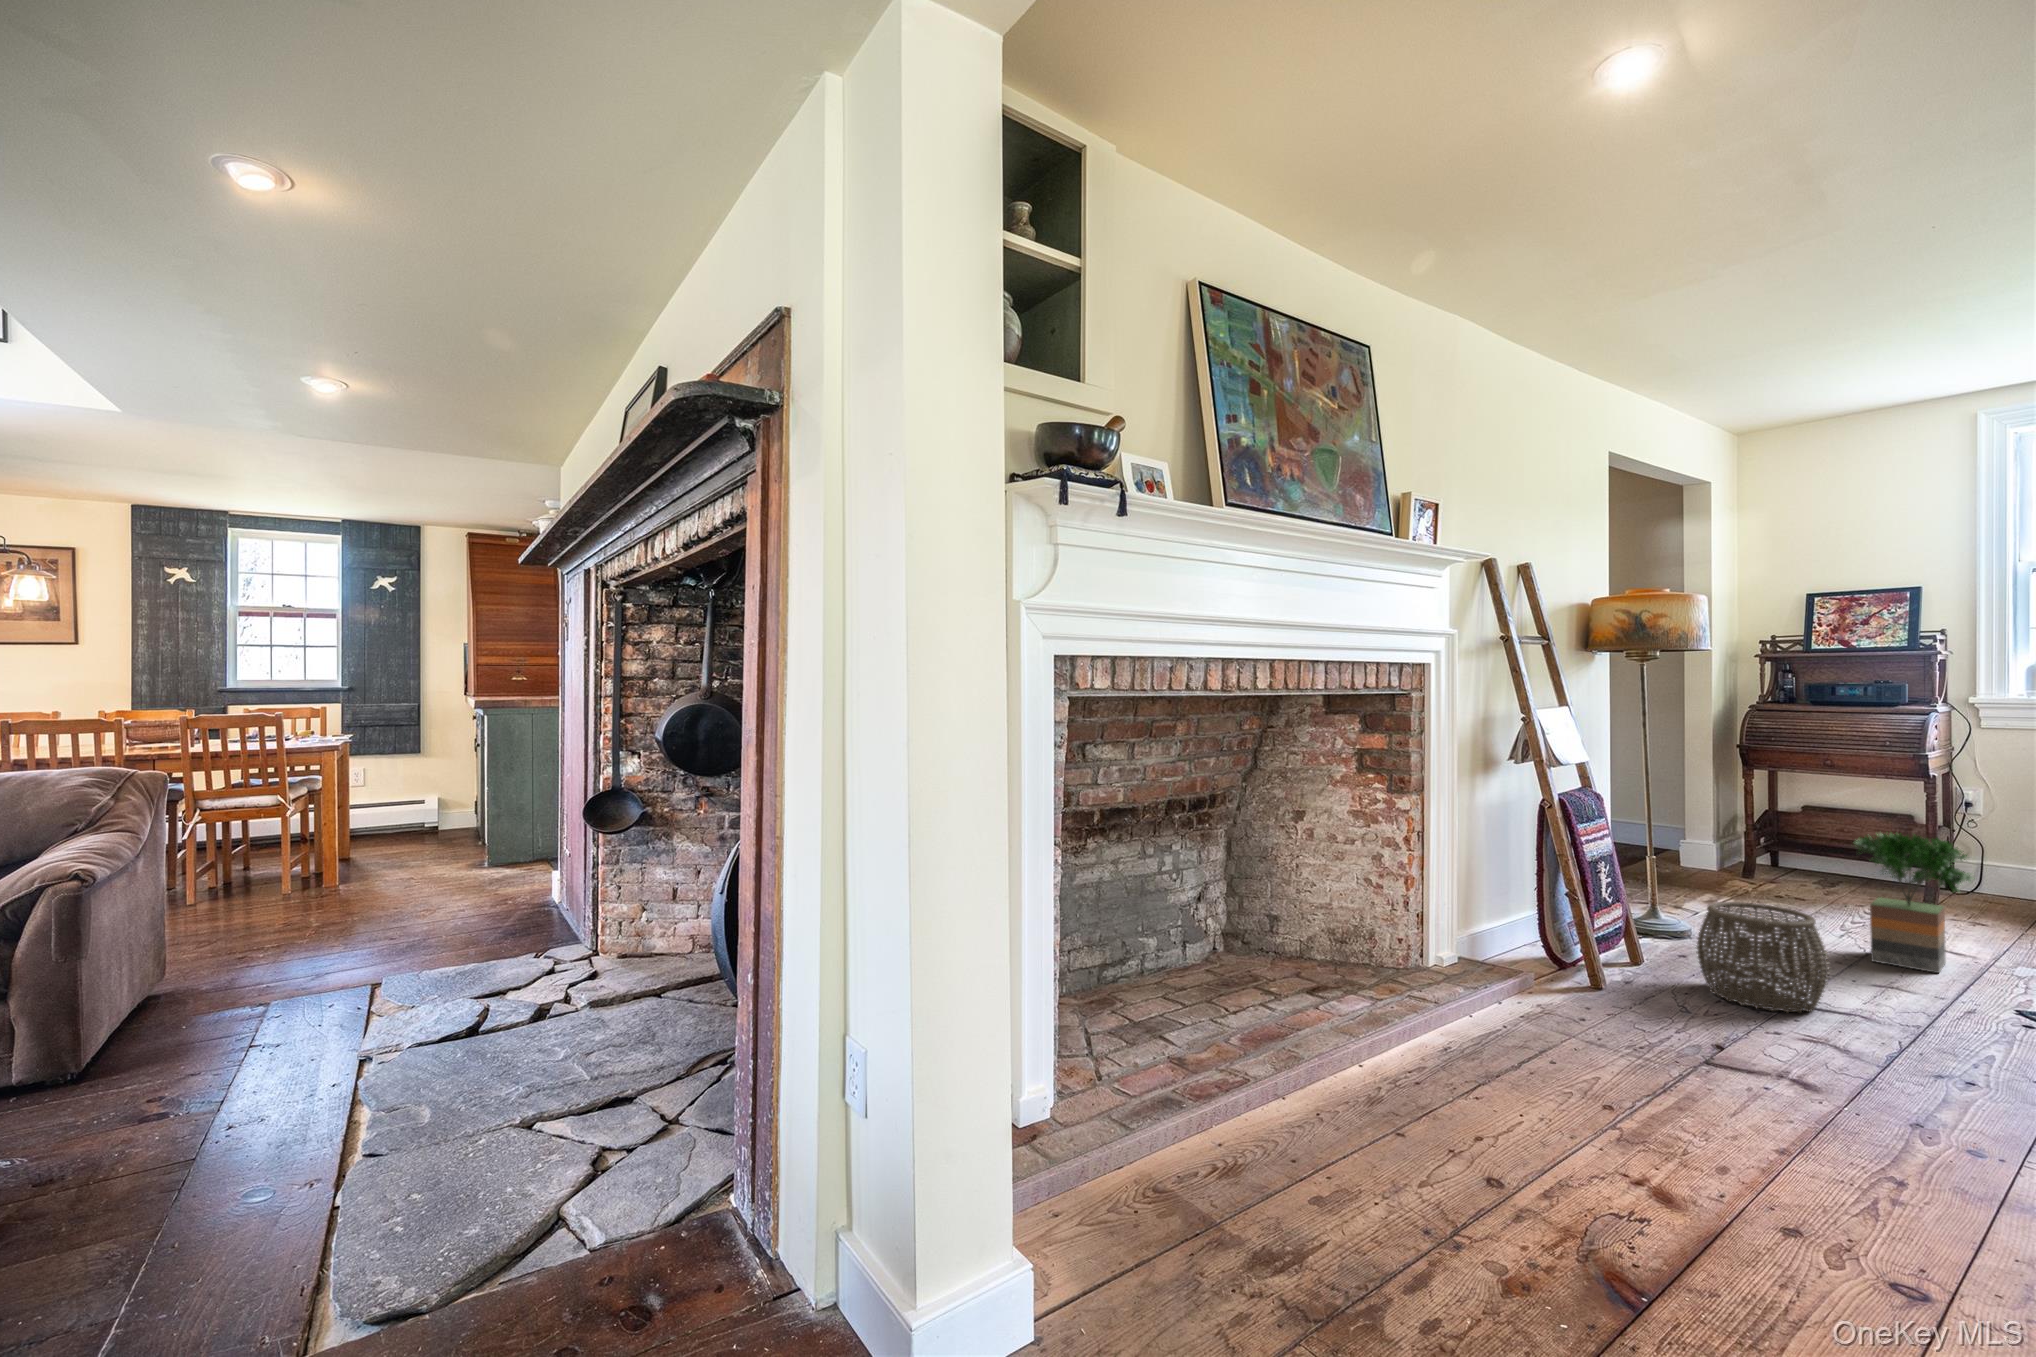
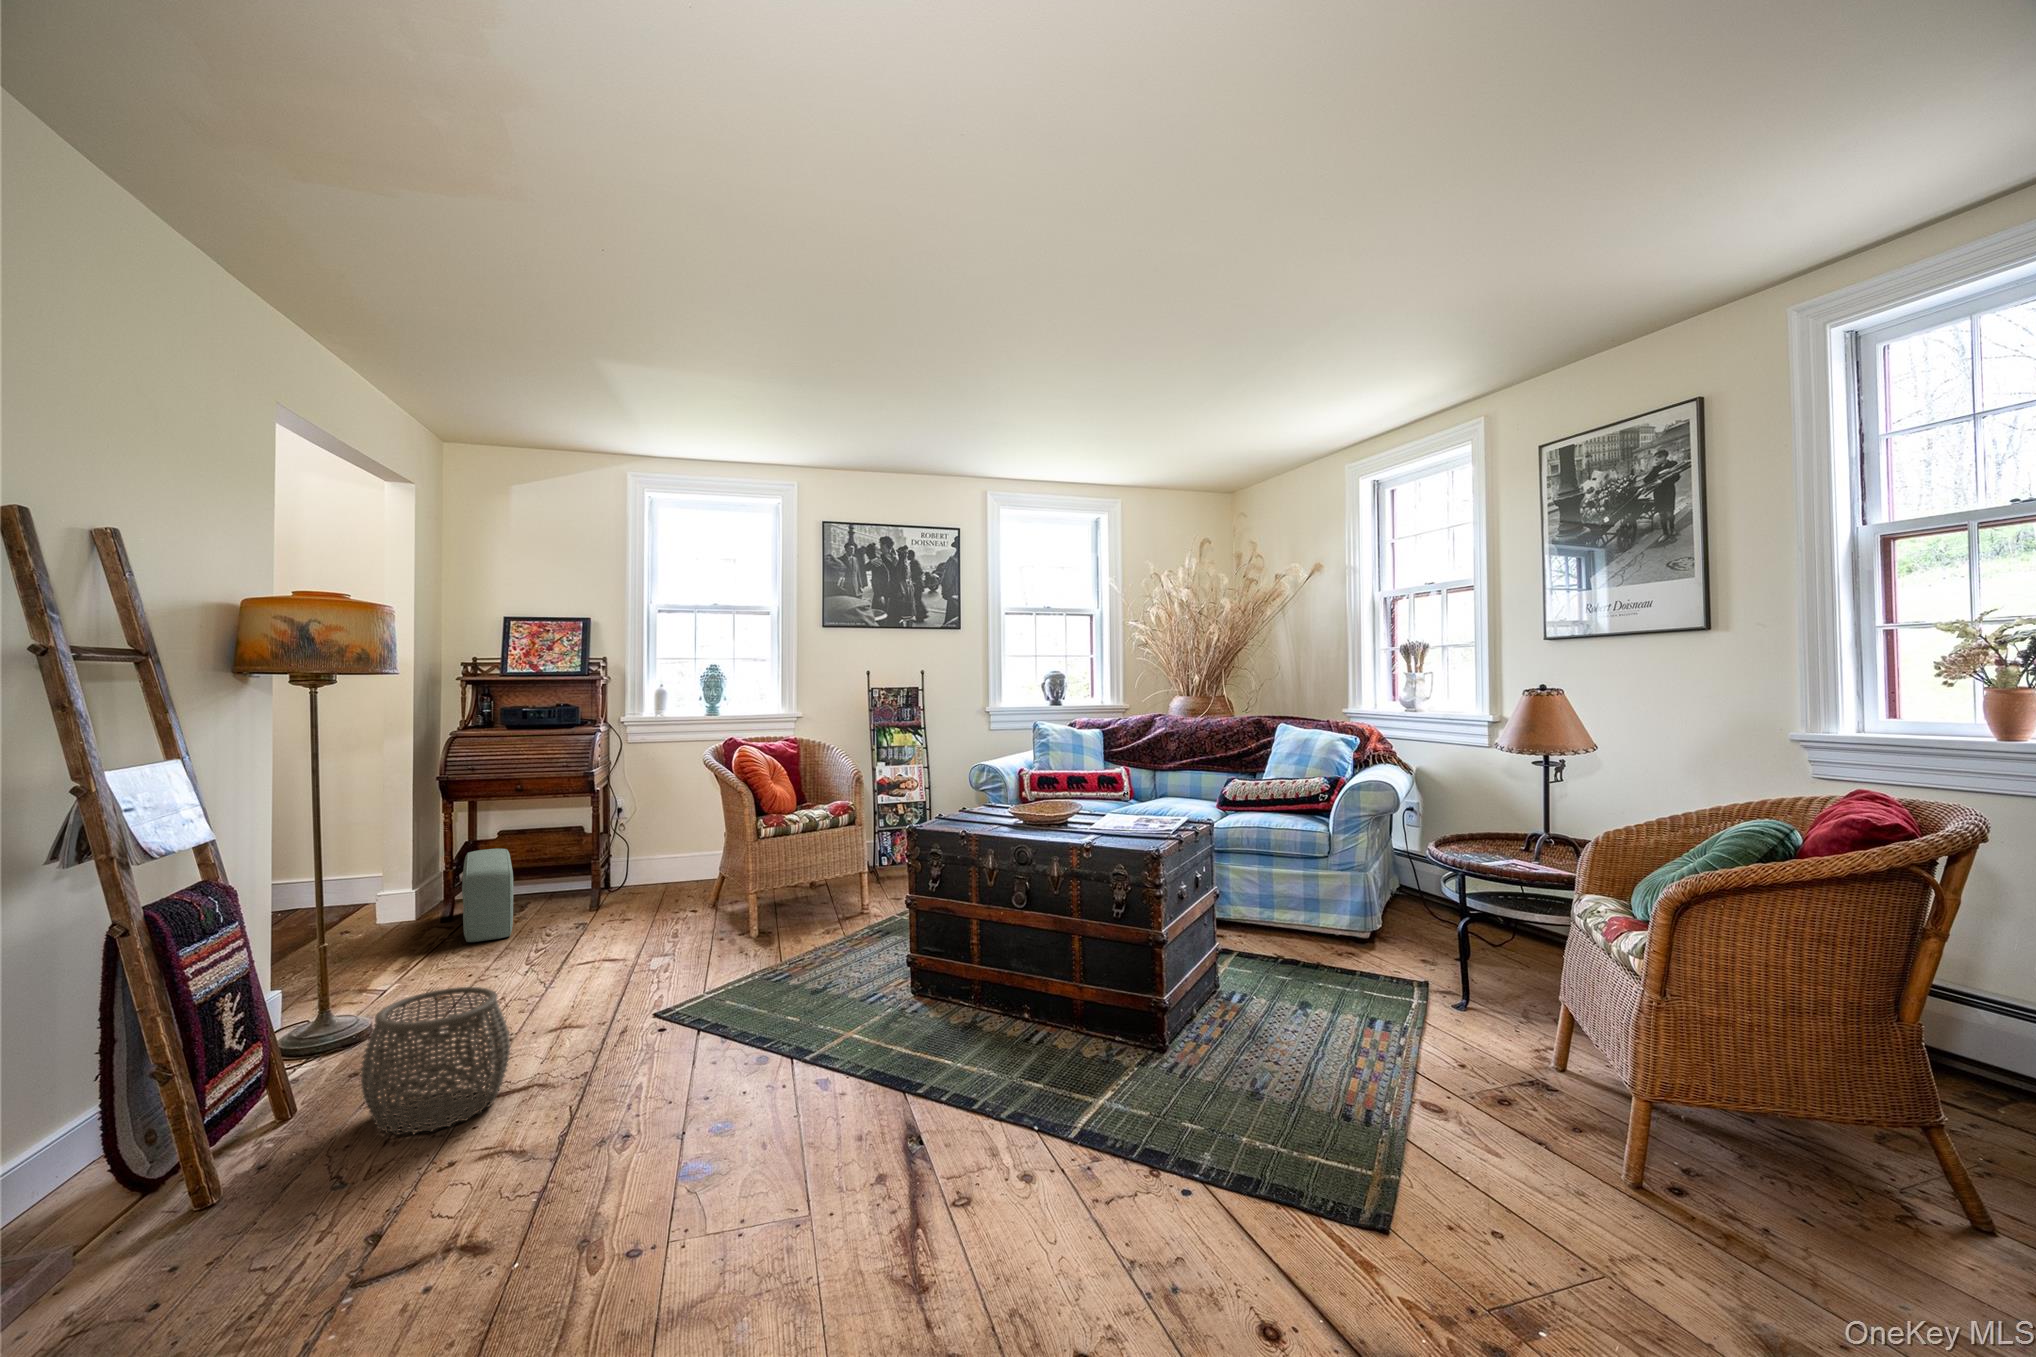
pouf: none [1768,820,1823,904] -> present [462,849,514,942]
potted tree: present [1855,833,1972,973] -> none [534,859,631,999]

